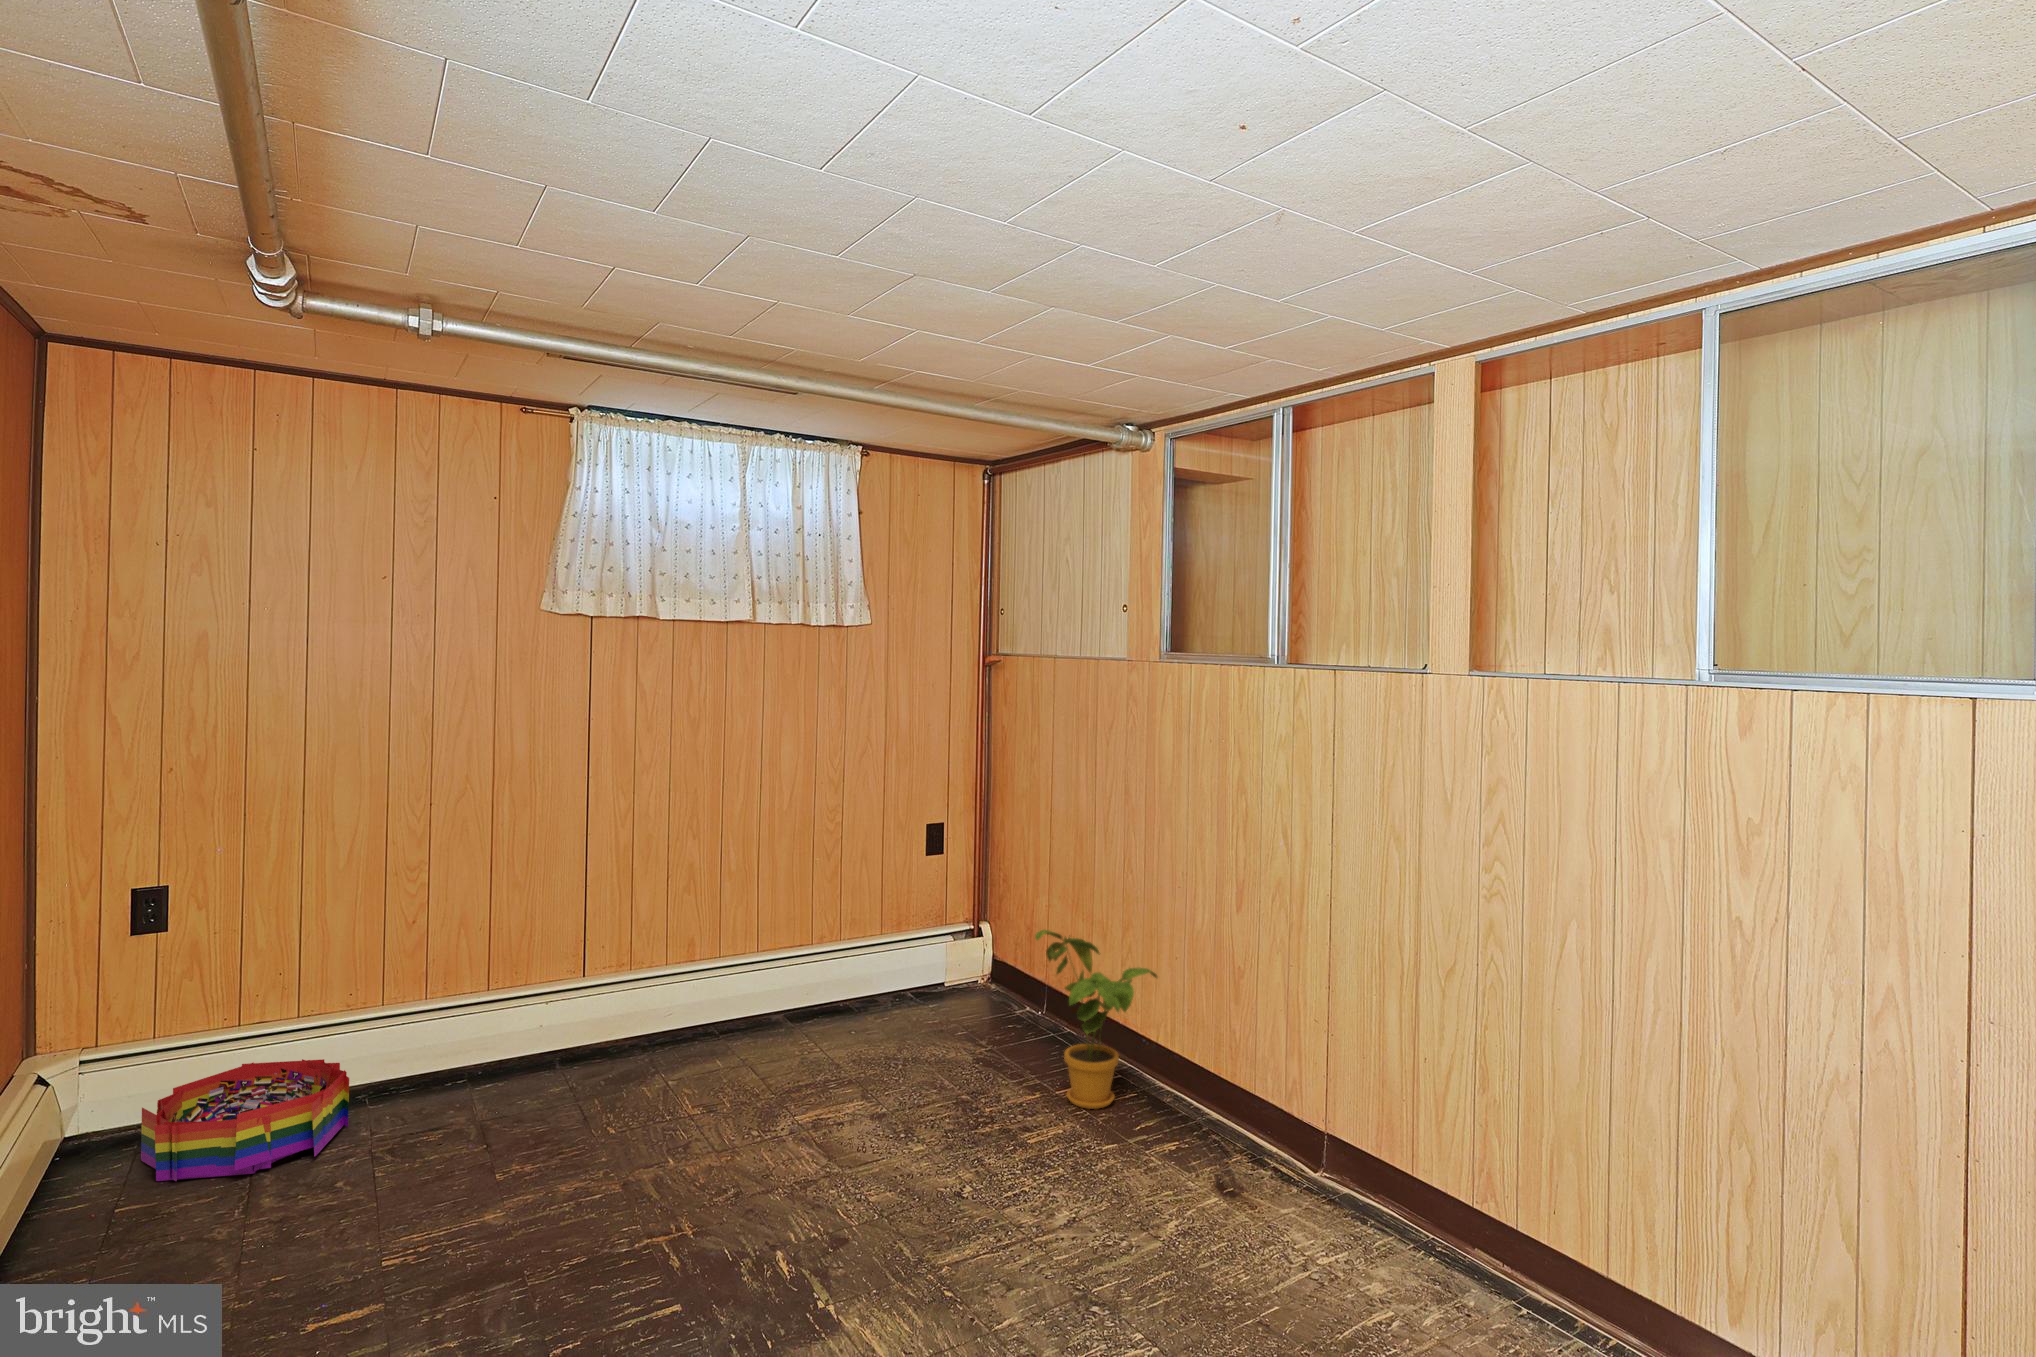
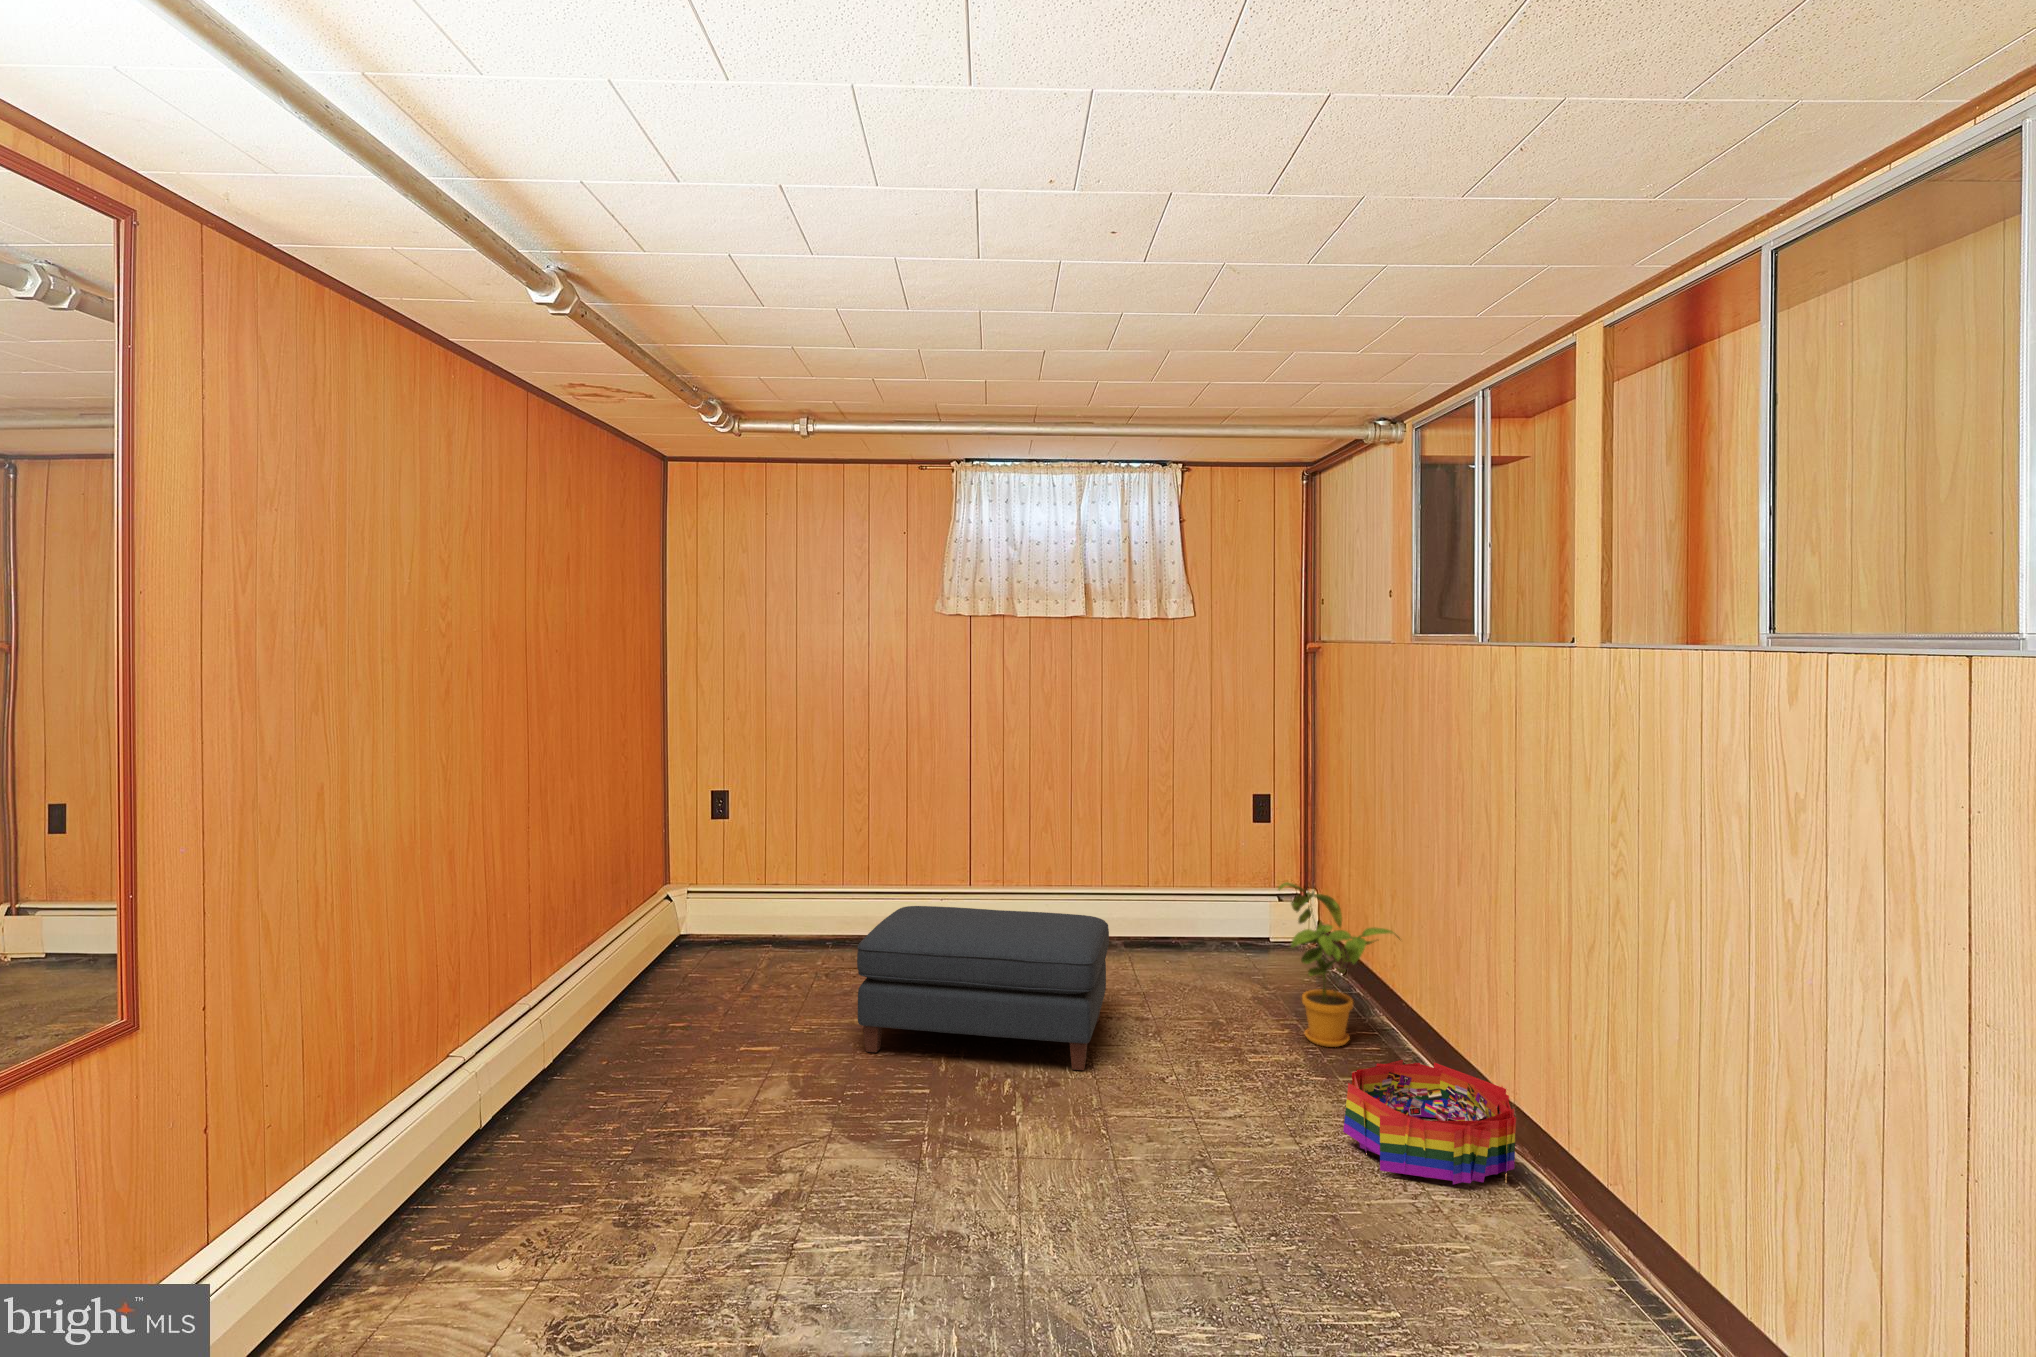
ottoman: none [529,1002,881,1260] -> present [857,906,1109,1070]
storage bin: present [141,1059,349,1181] -> present [1343,1060,1516,1184]

